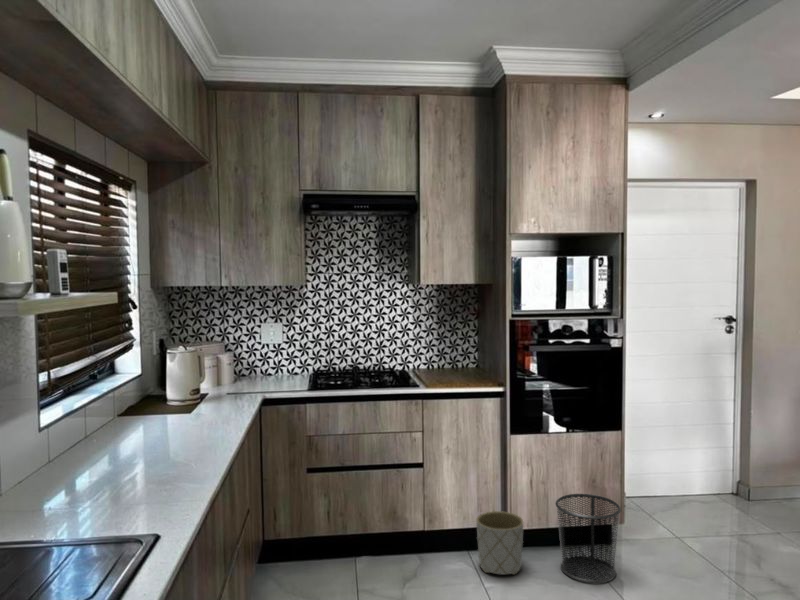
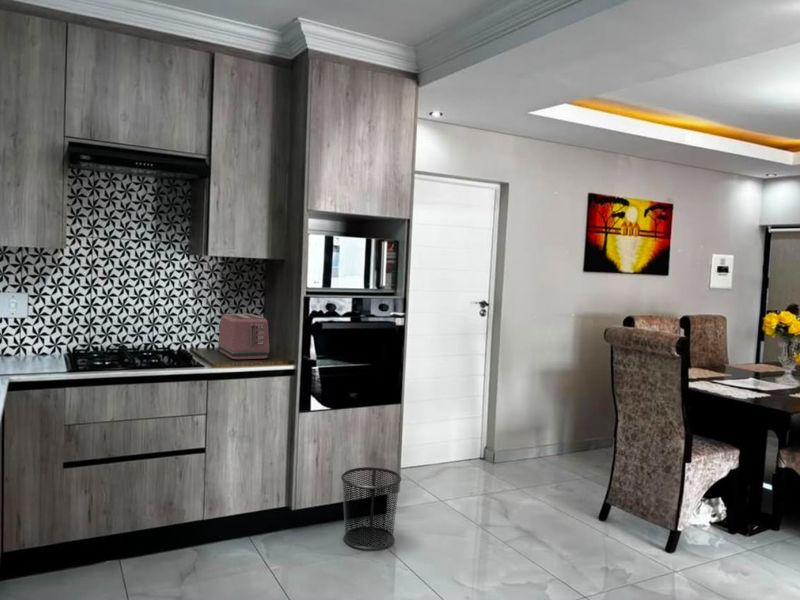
toaster: none [437,336,481,380] -> present [218,314,269,359]
planter: present [476,511,523,575] -> none [263,491,311,555]

